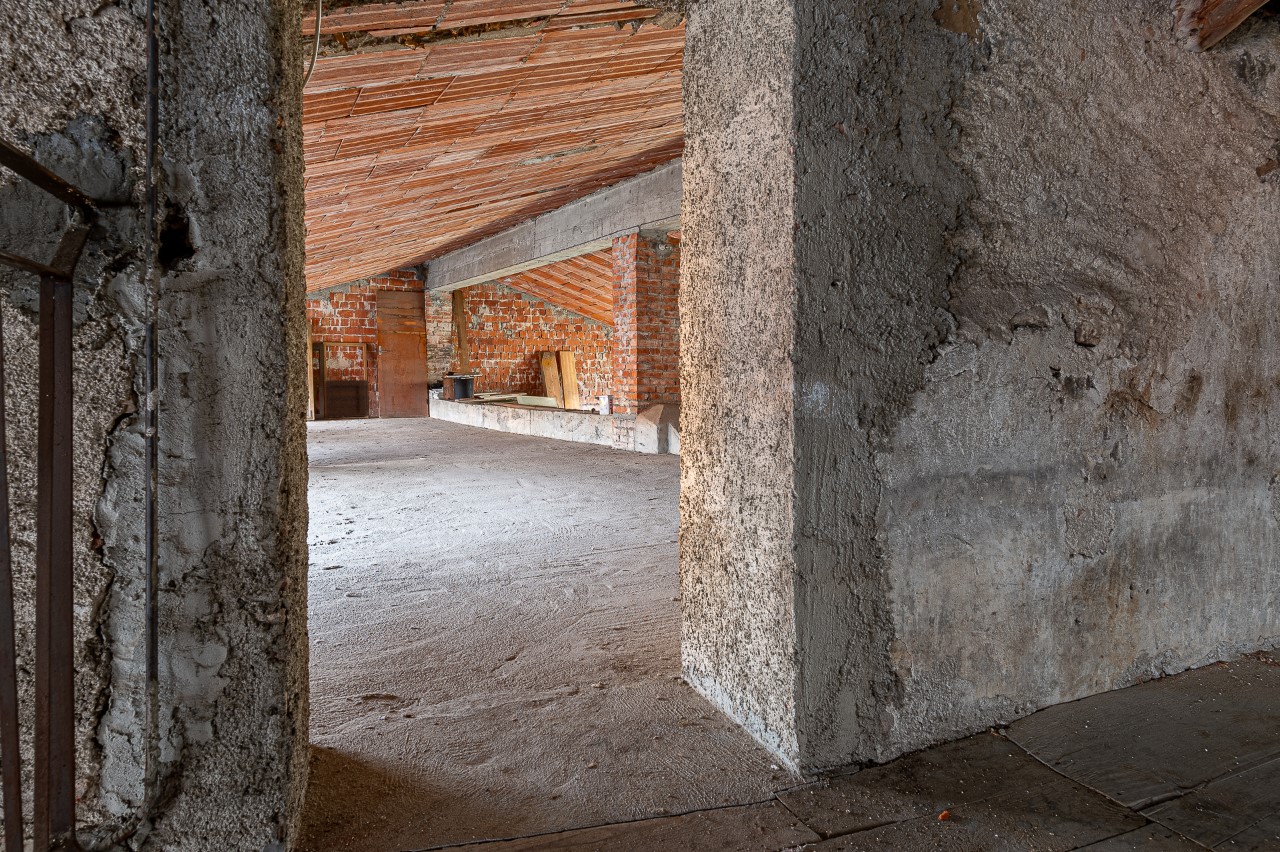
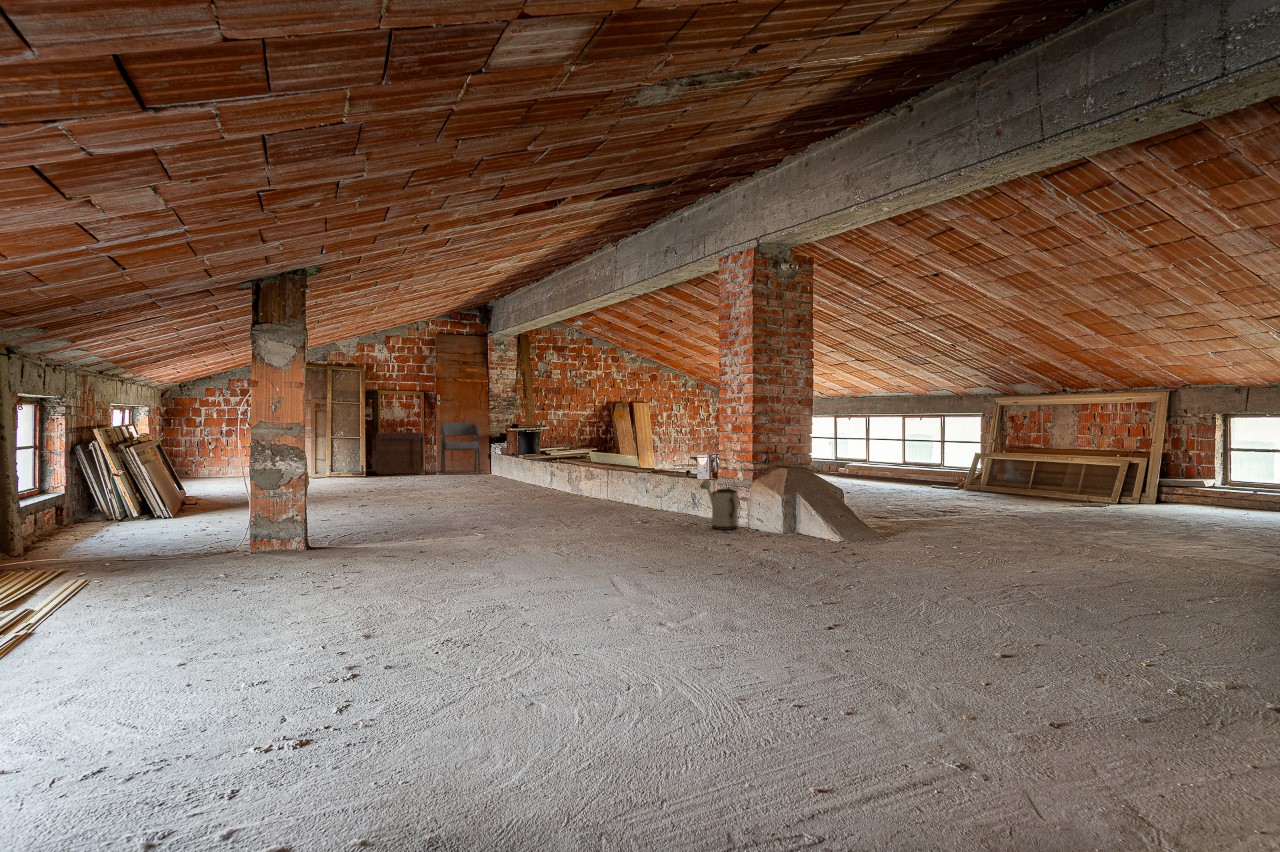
chair: none [384,371,421,417] -> present [441,422,480,474]
watering can: none [598,413,626,453] -> present [700,480,738,530]

